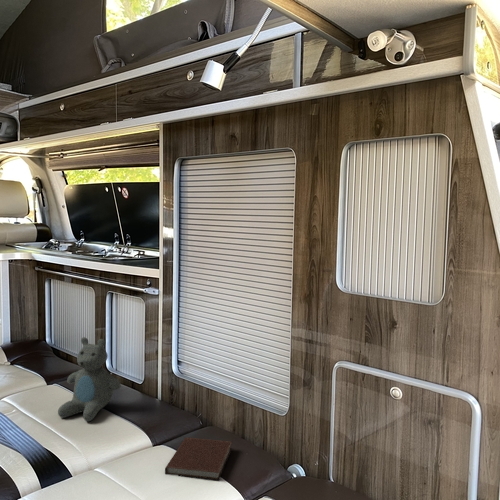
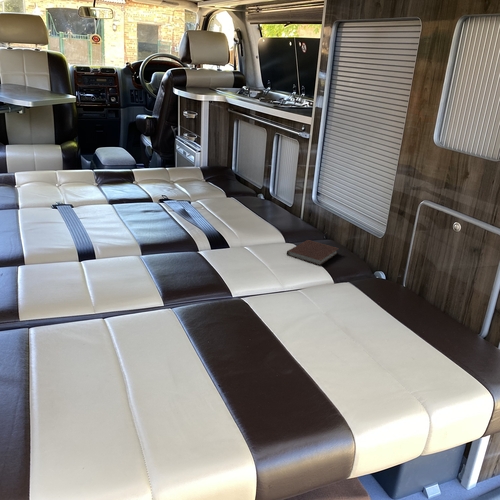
teddy bear: present [58,337,121,421] -> none [229,161,272,220]

